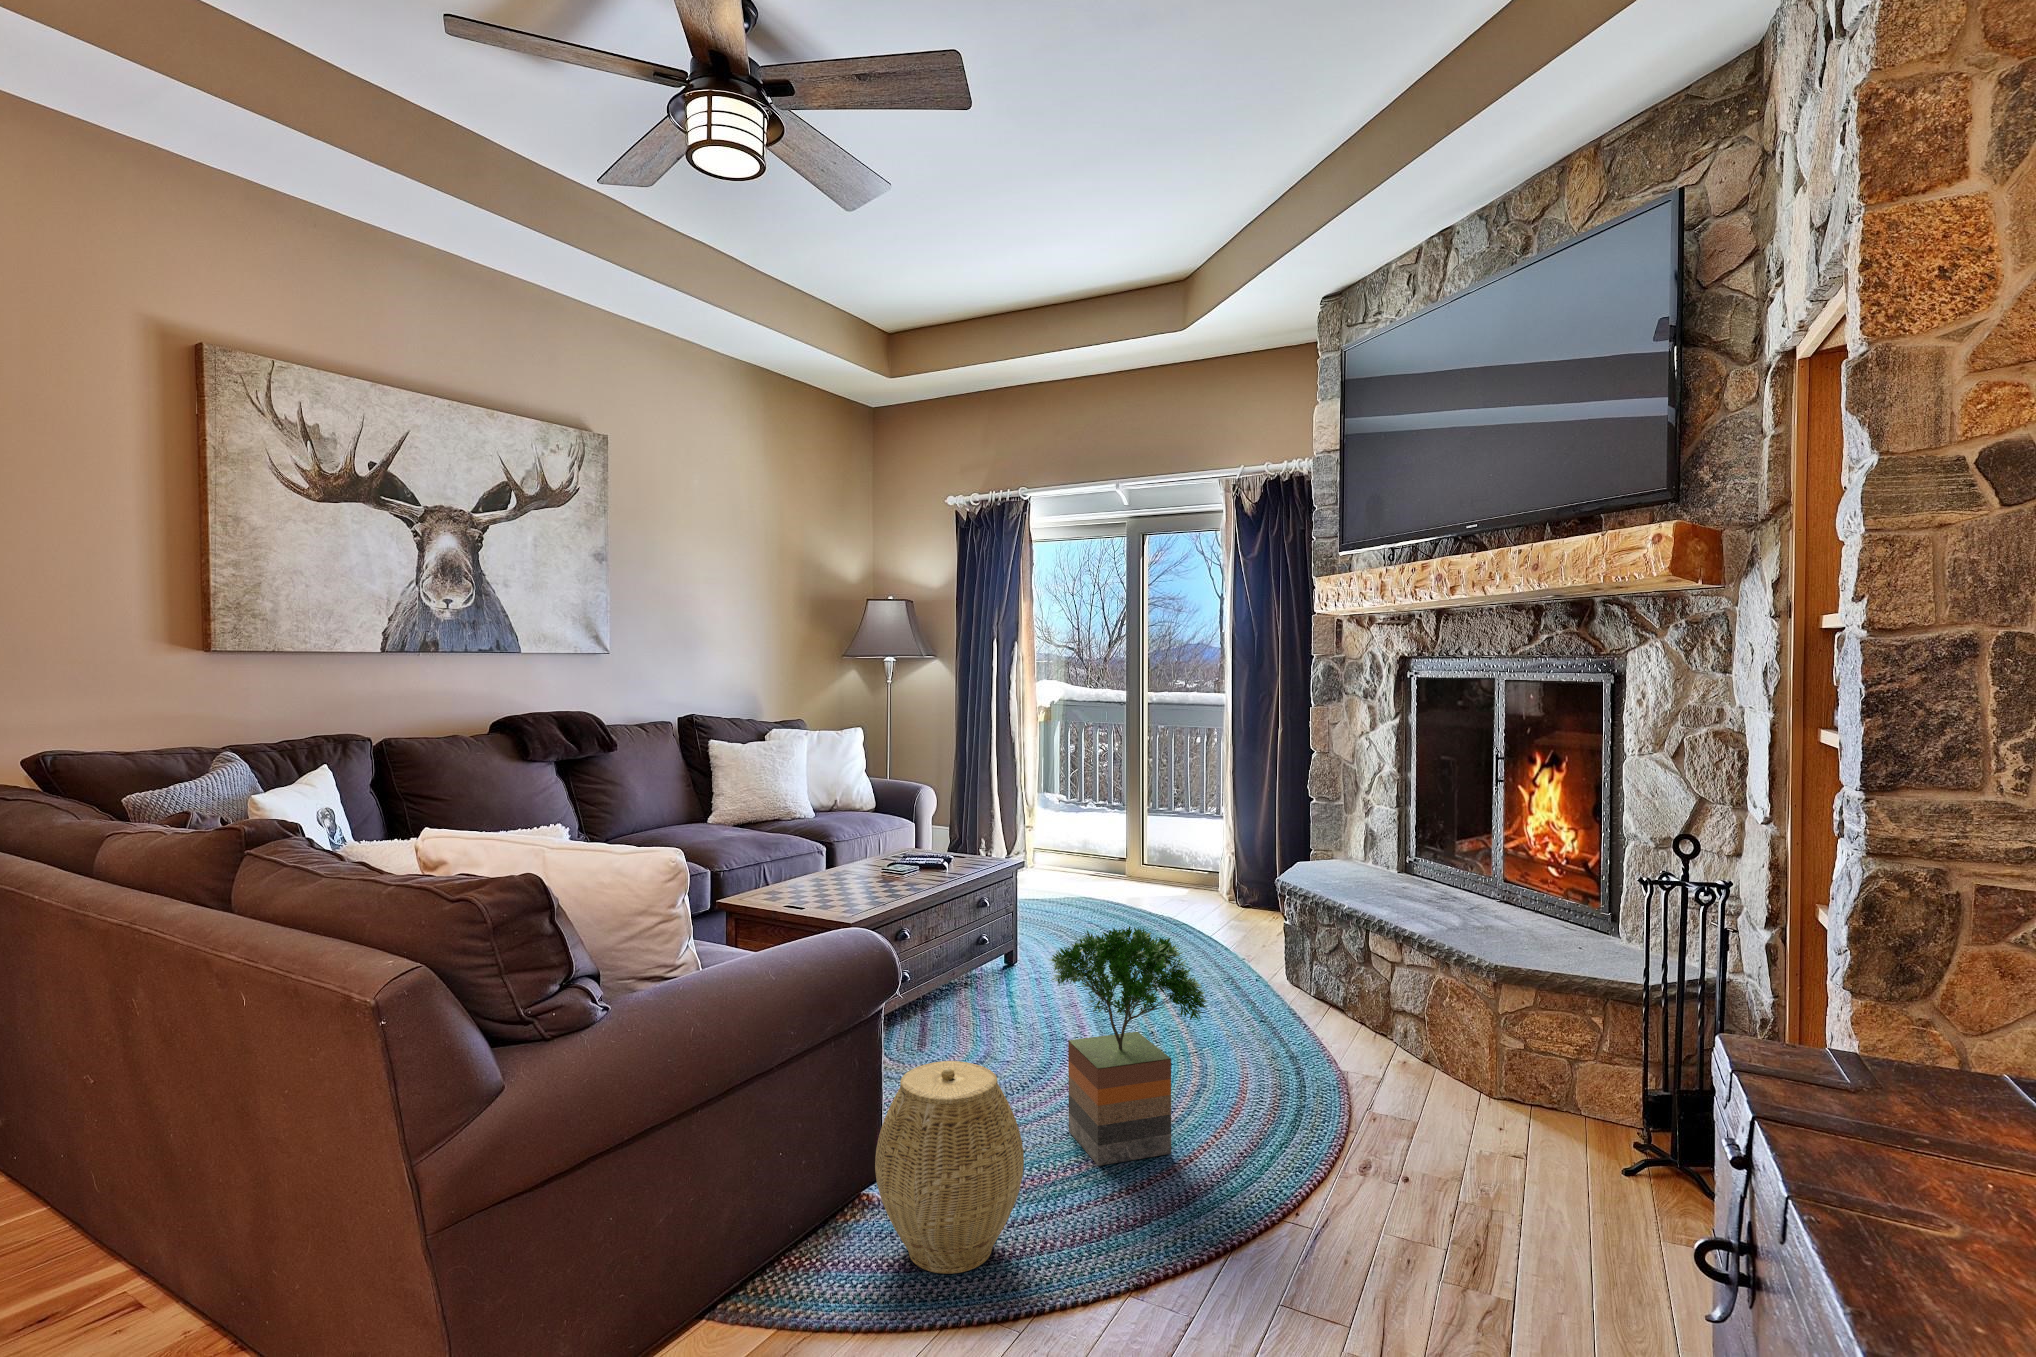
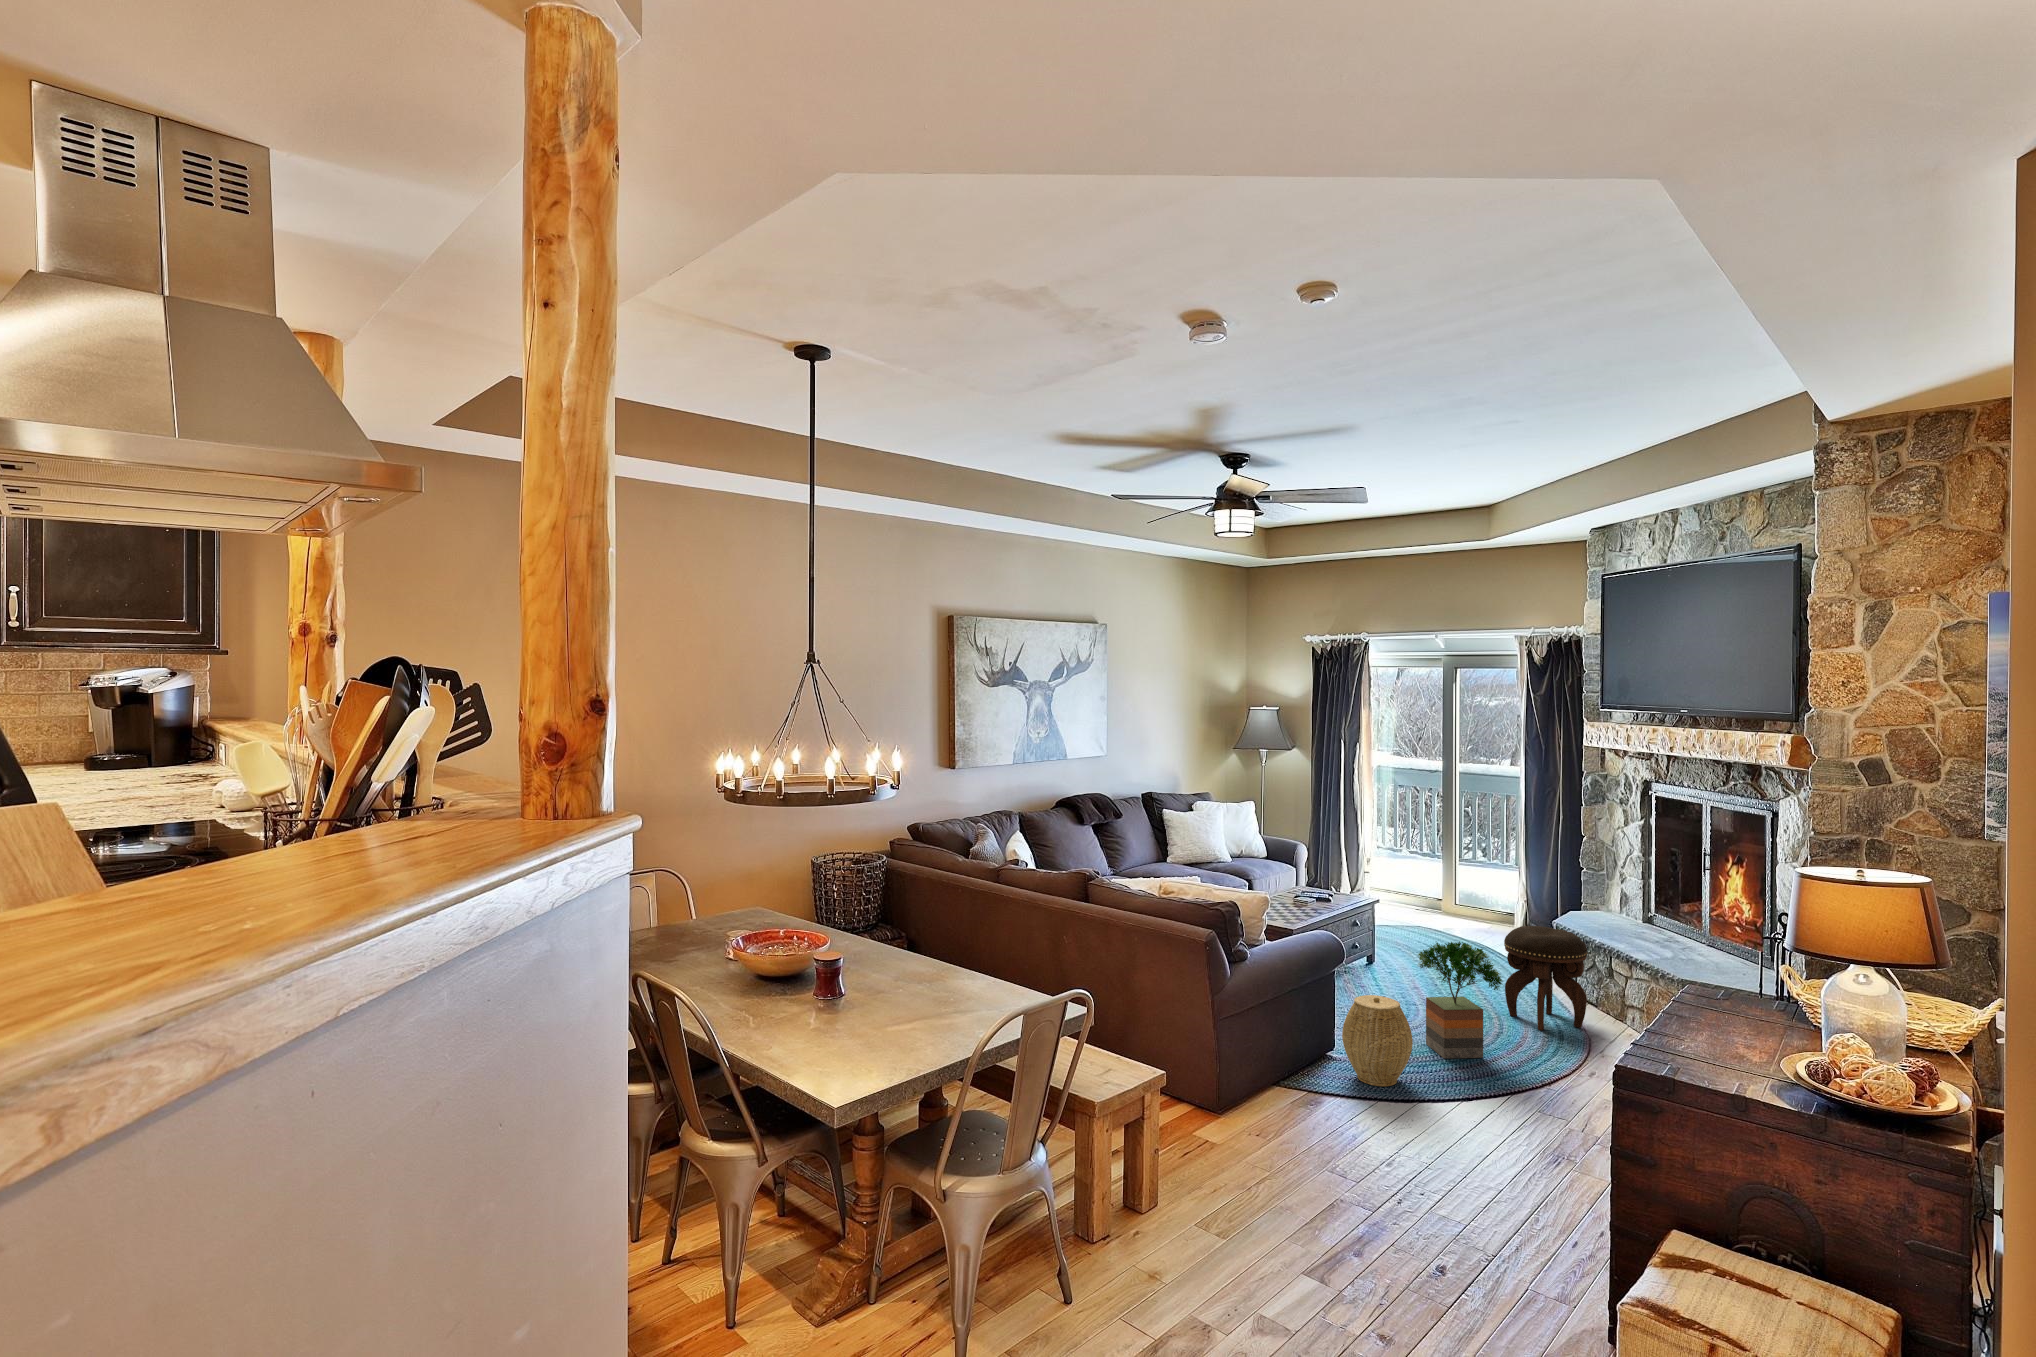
footstool: none [1208,888,1341,1072] -> present [1504,926,1587,1030]

